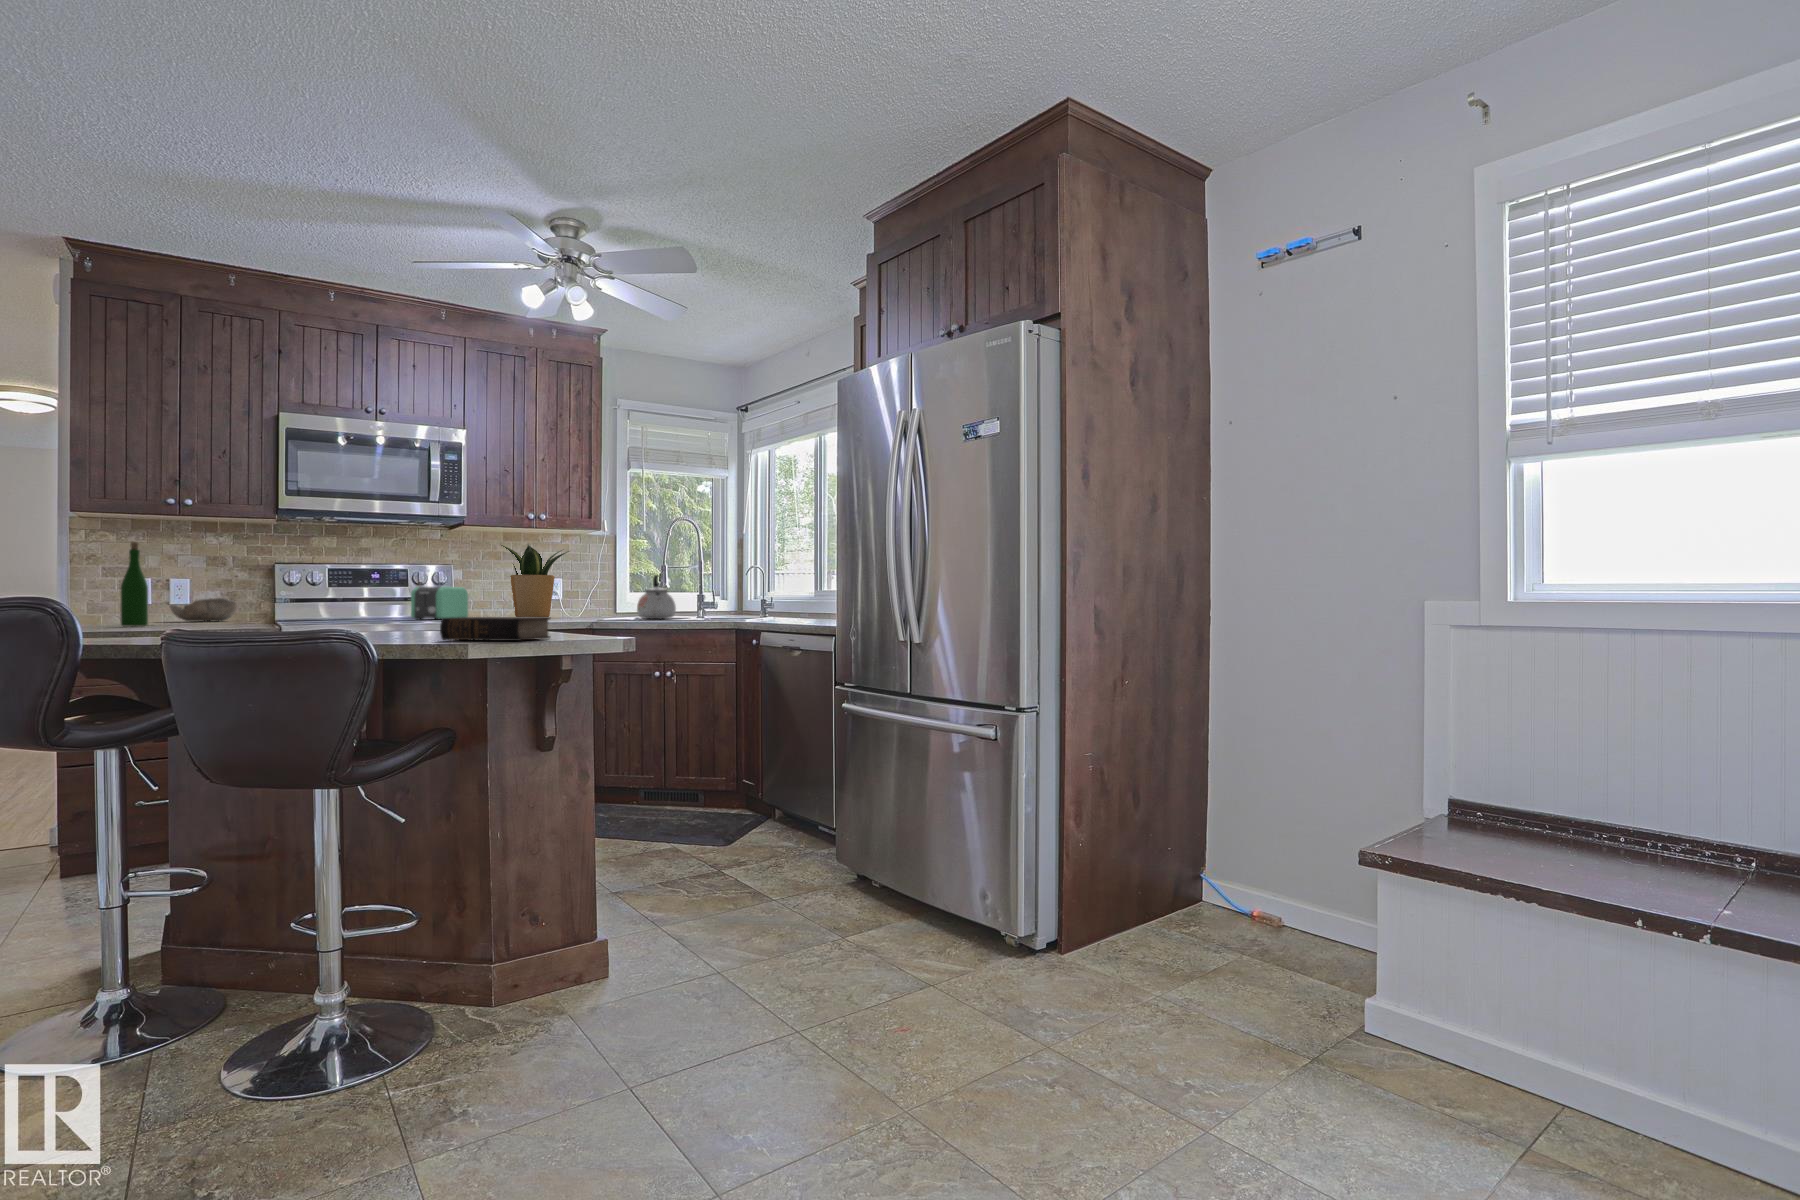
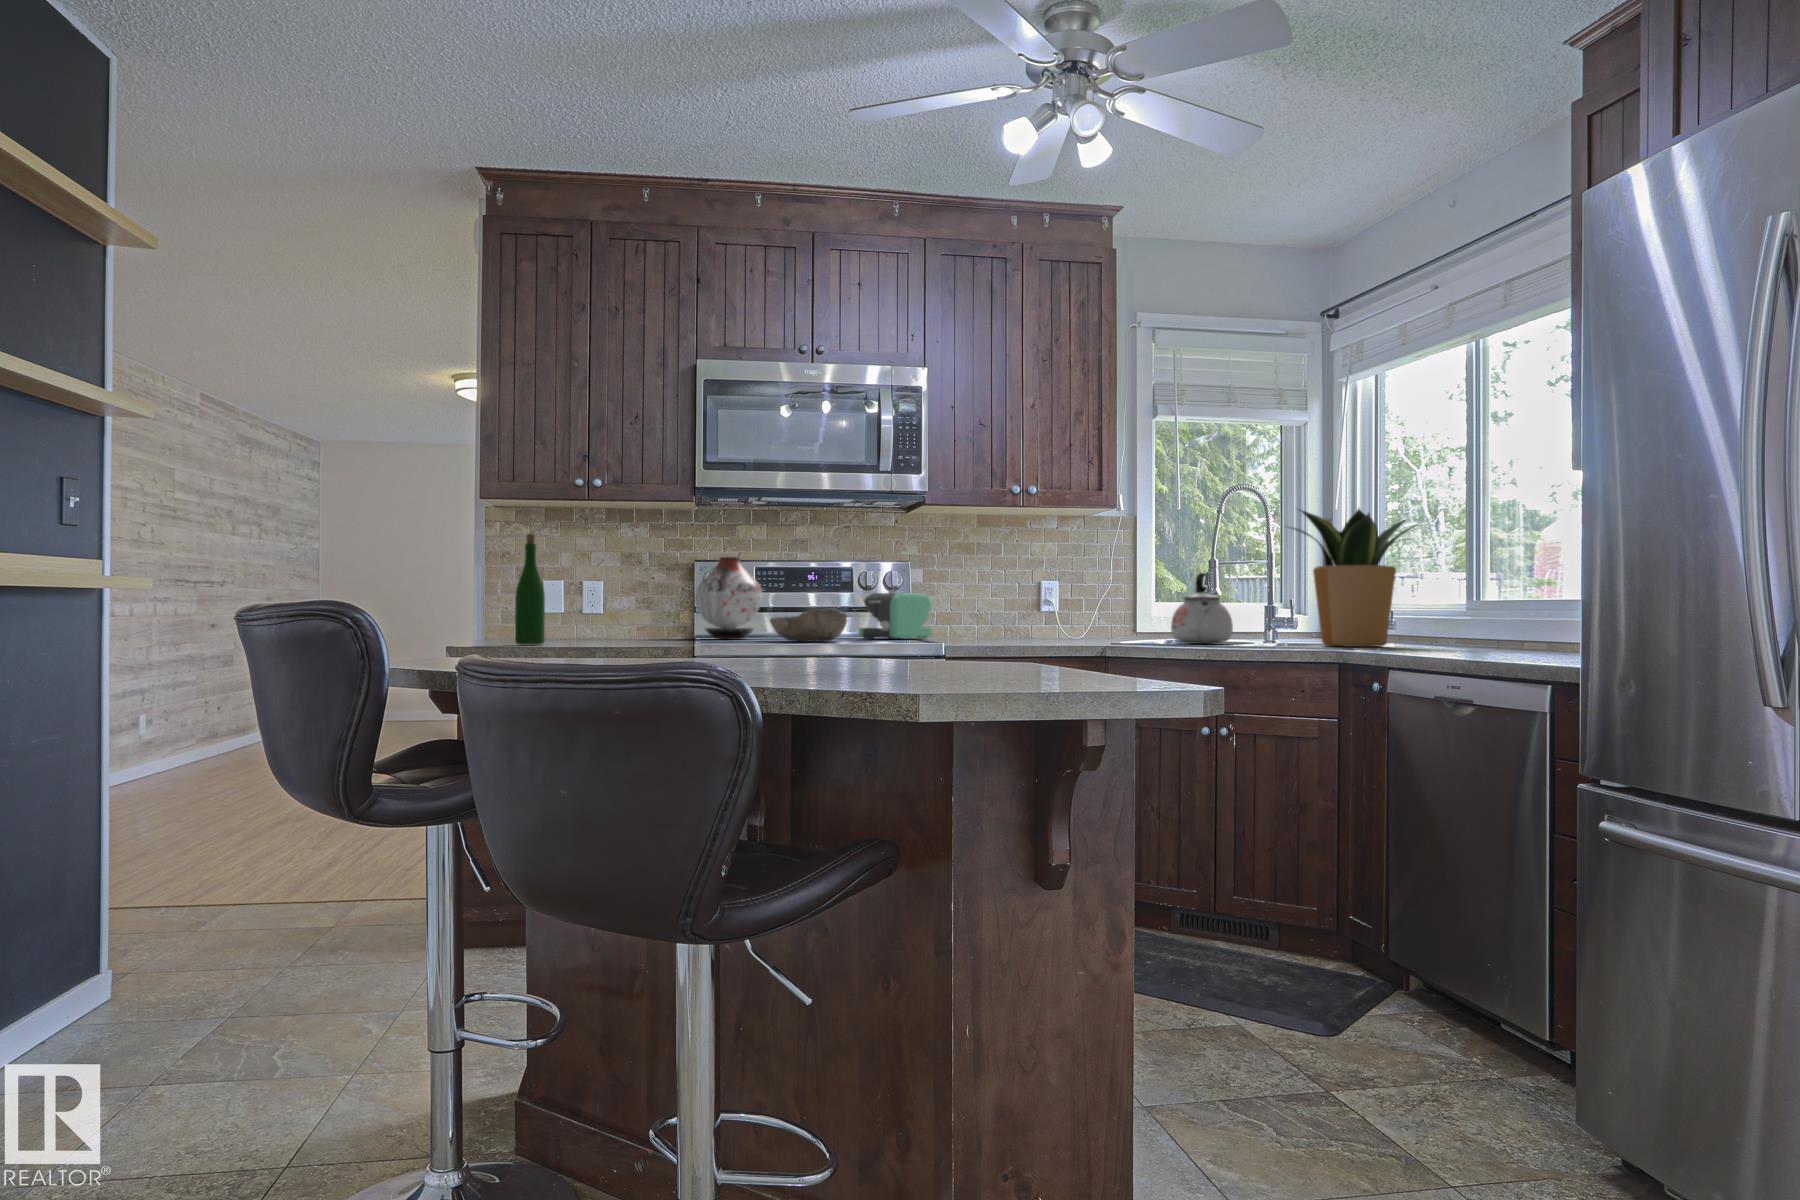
potted plant: present [501,545,569,617] -> present [1290,508,1418,647]
vase: none [273,560,333,621] -> present [695,557,763,639]
bowl: present [169,598,238,621] -> present [770,608,847,641]
book: present [440,617,550,641] -> none [869,641,1066,692]

